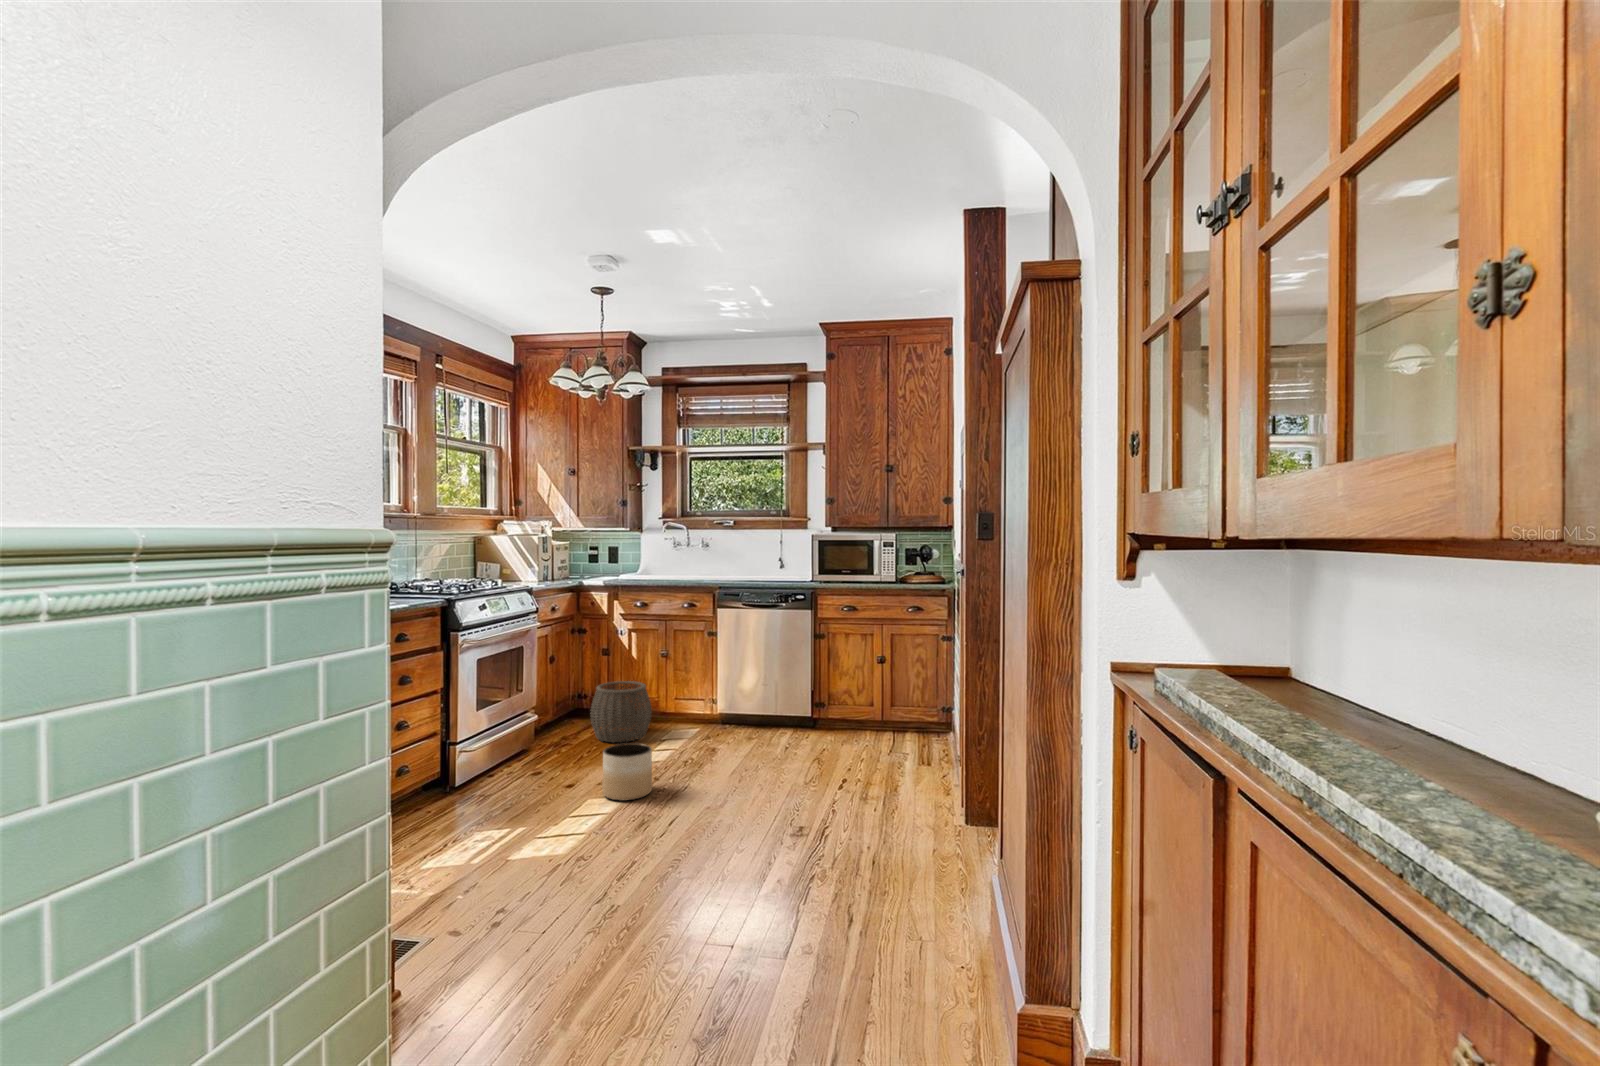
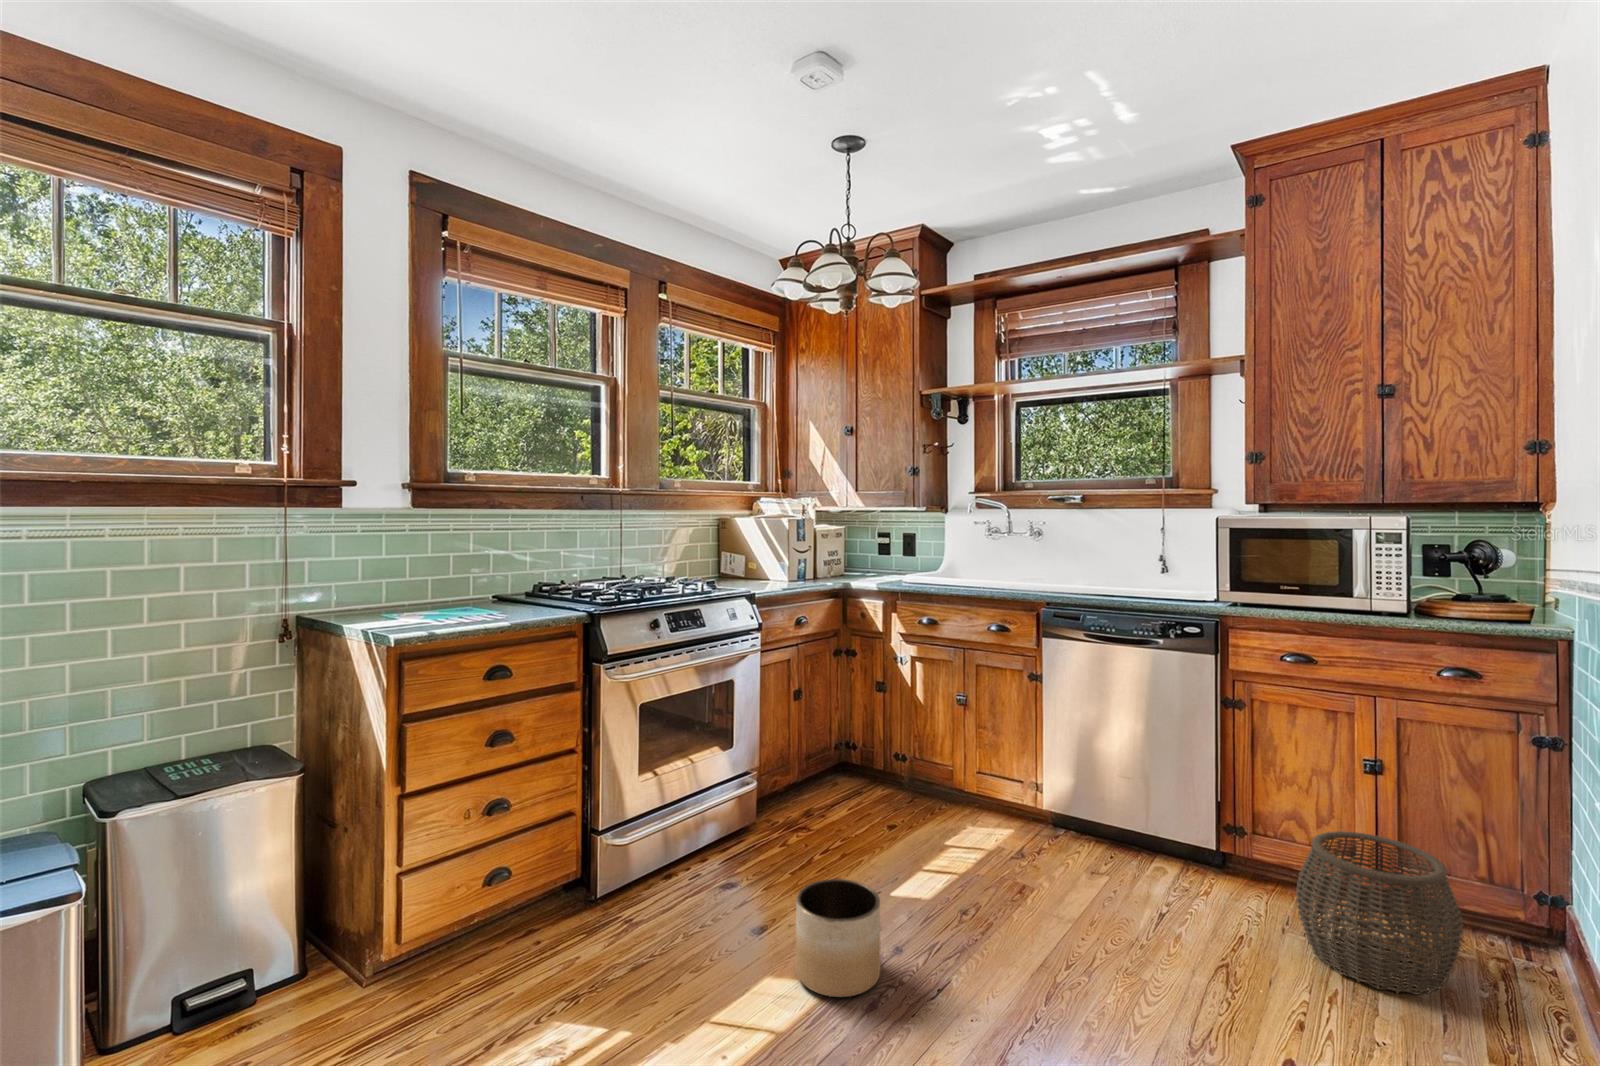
woven basket: present [590,681,651,742] -> present [1296,831,1464,995]

